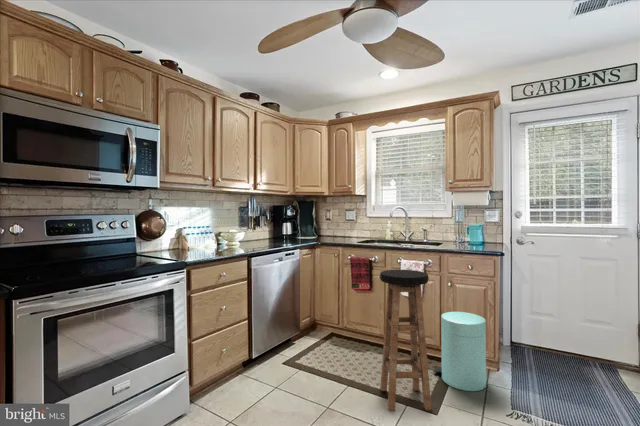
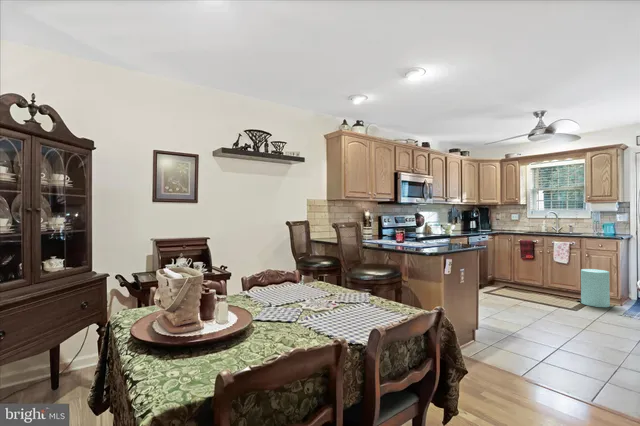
bar stool: present [380,270,431,411] -> none [543,243,573,309]

